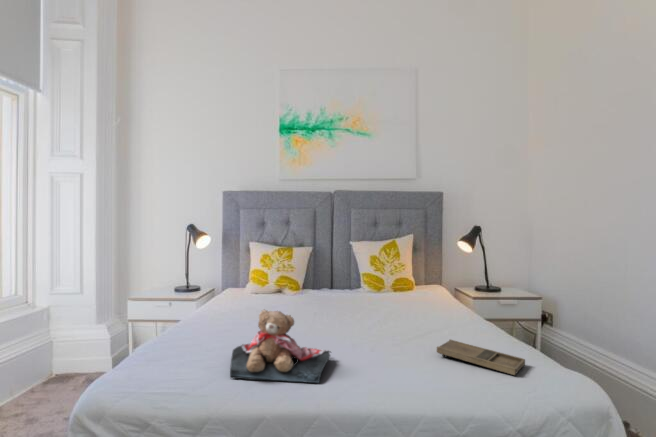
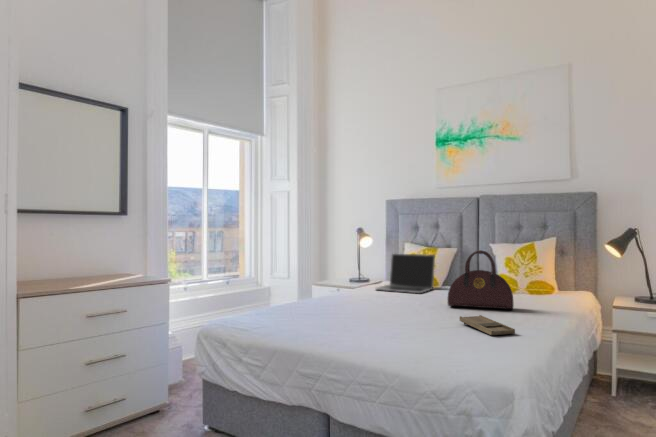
handbag: none [360,252,438,323] -> present [448,250,514,309]
laptop: none [236,256,301,305] -> present [376,254,435,293]
teddy bear: present [230,309,330,383] -> none [319,278,387,322]

